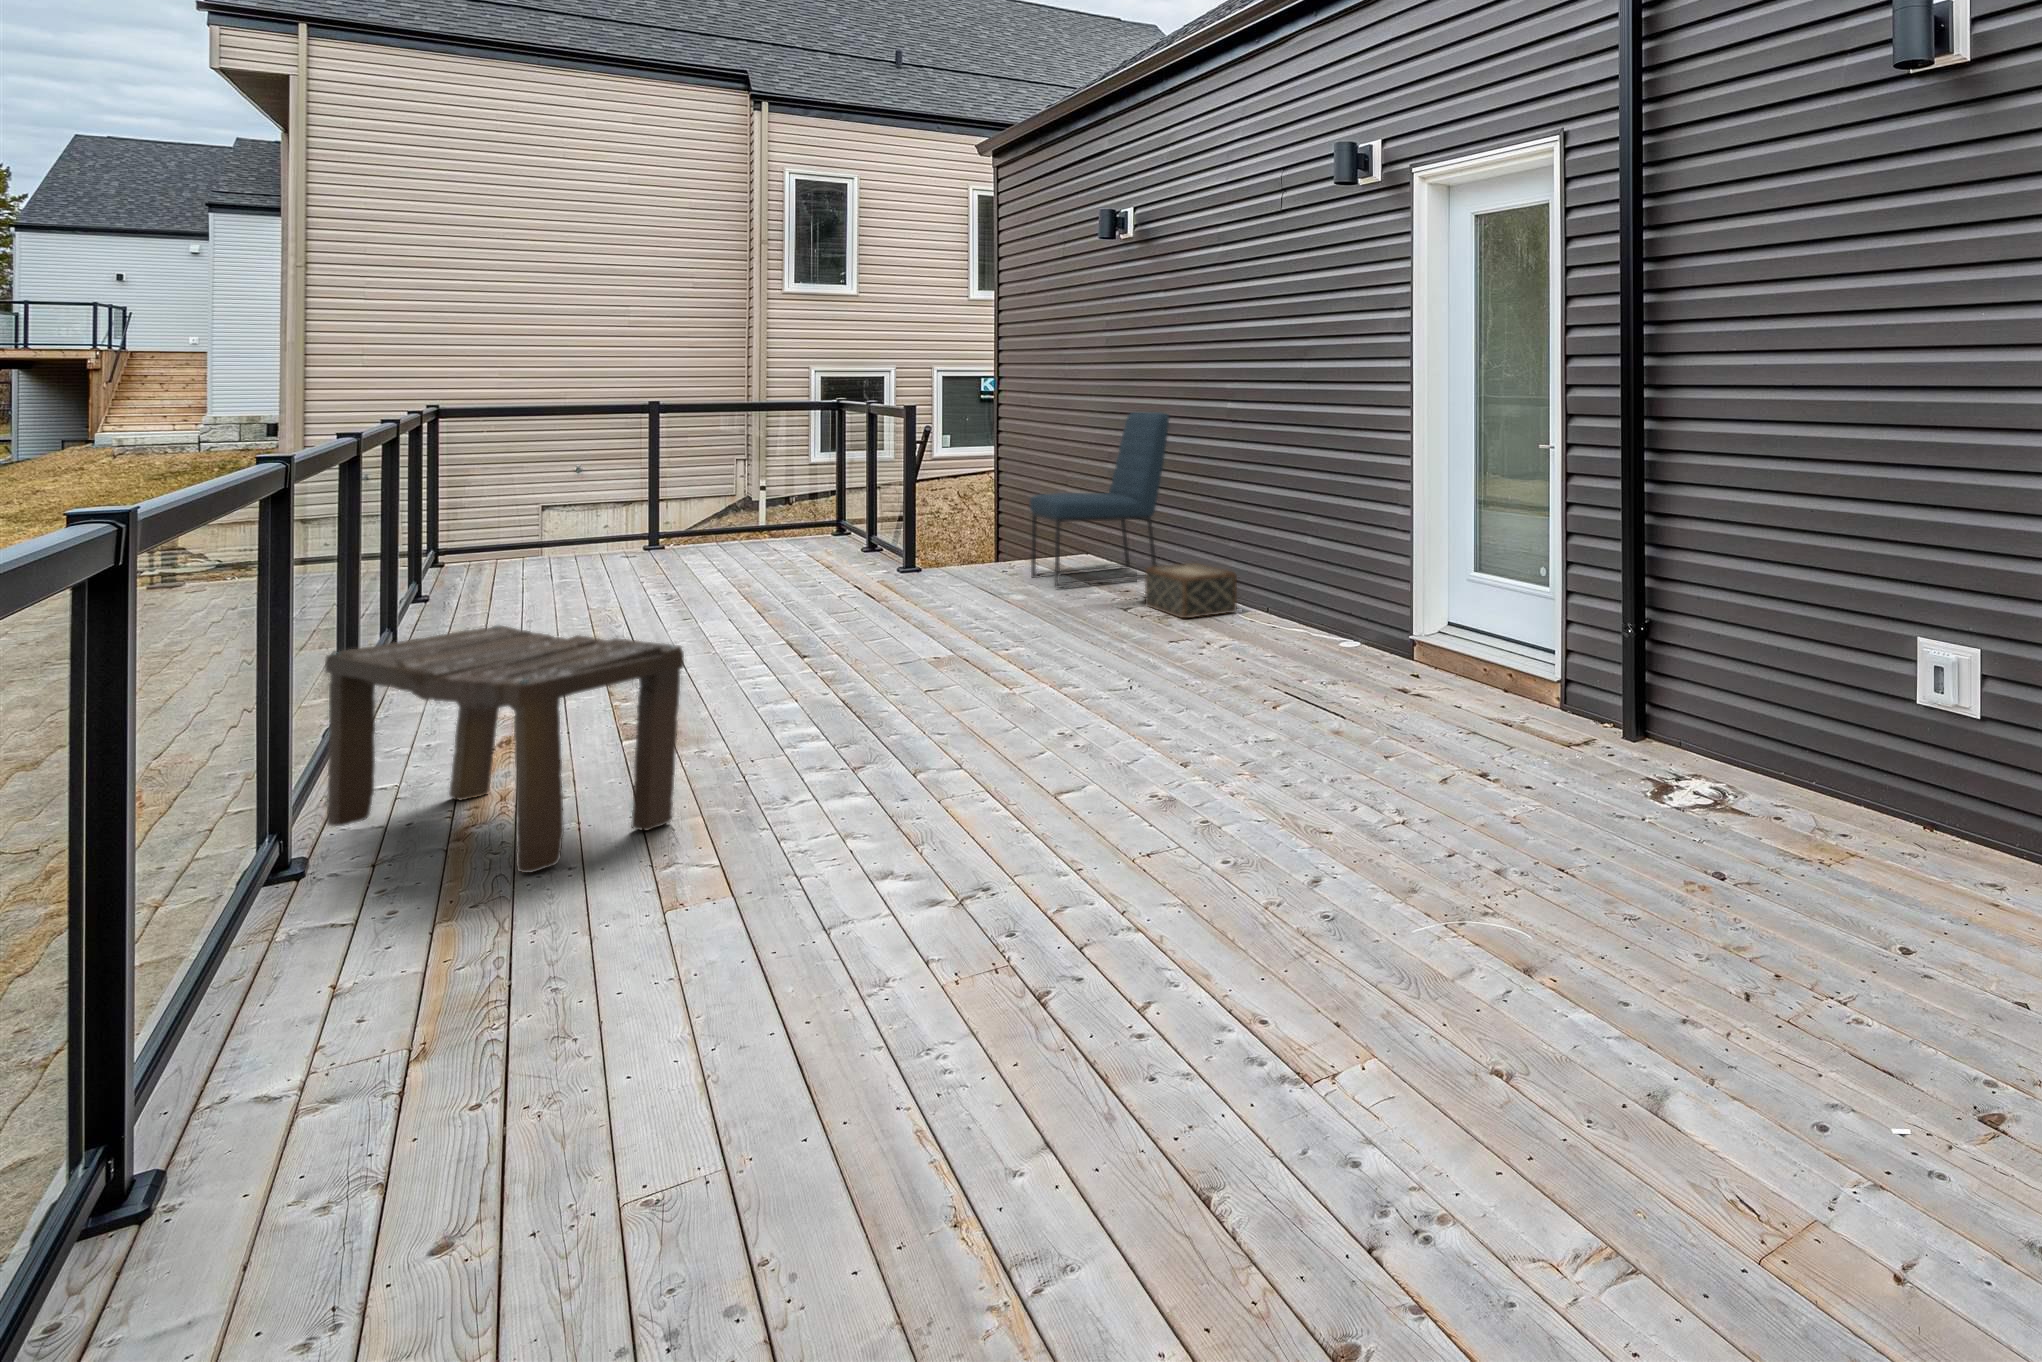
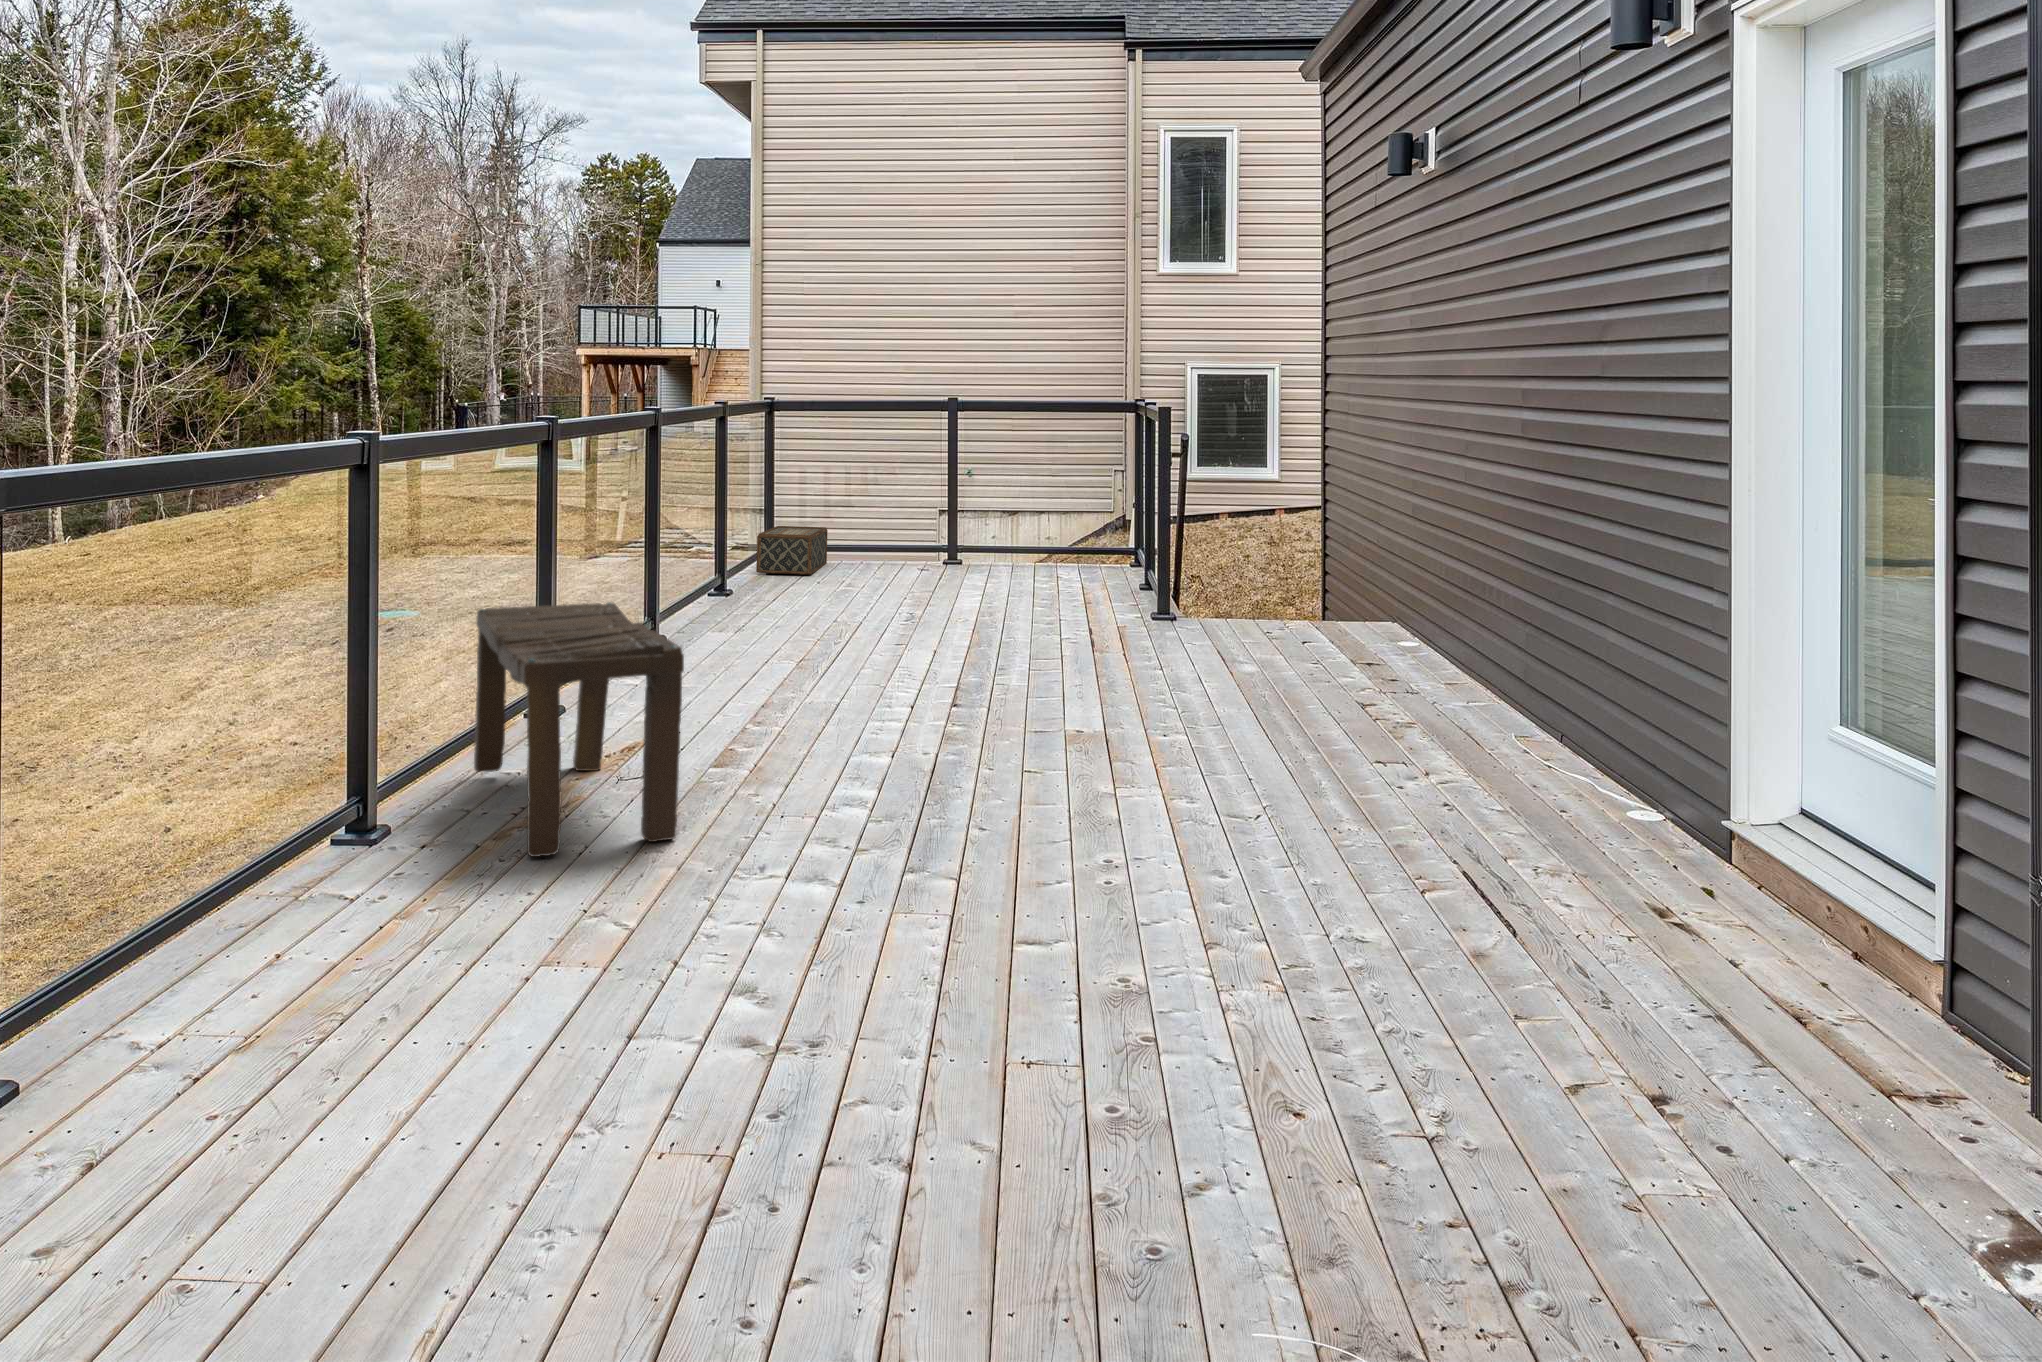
chair: present [1029,412,1169,587] -> none [1294,415,1470,653]
woven basket: present [1145,563,1237,618] -> present [756,526,828,575]

